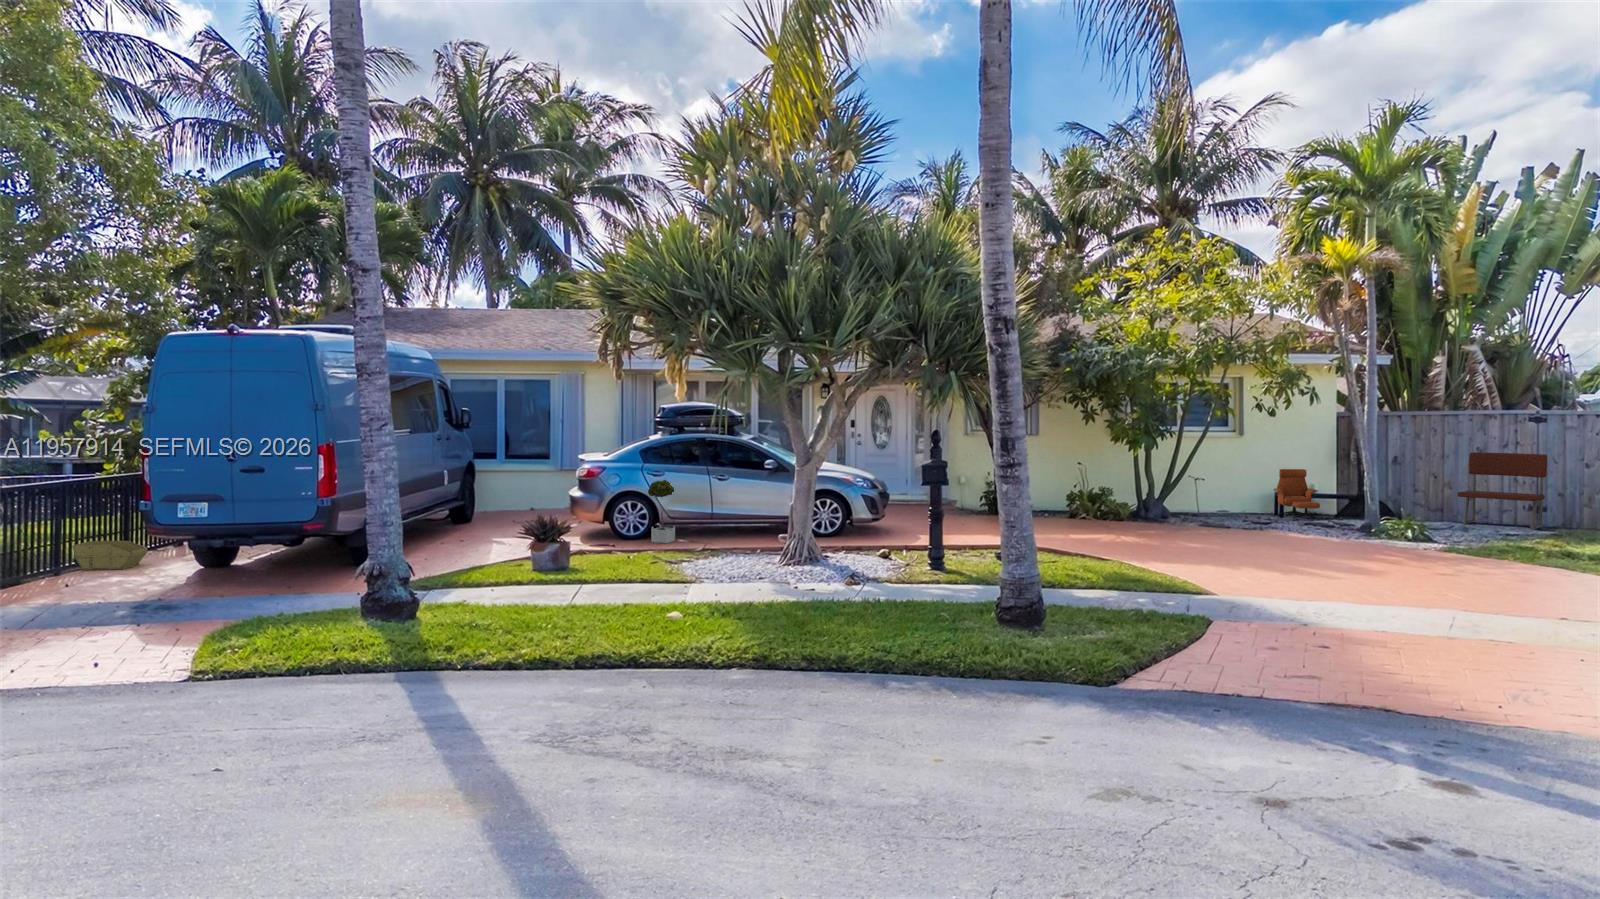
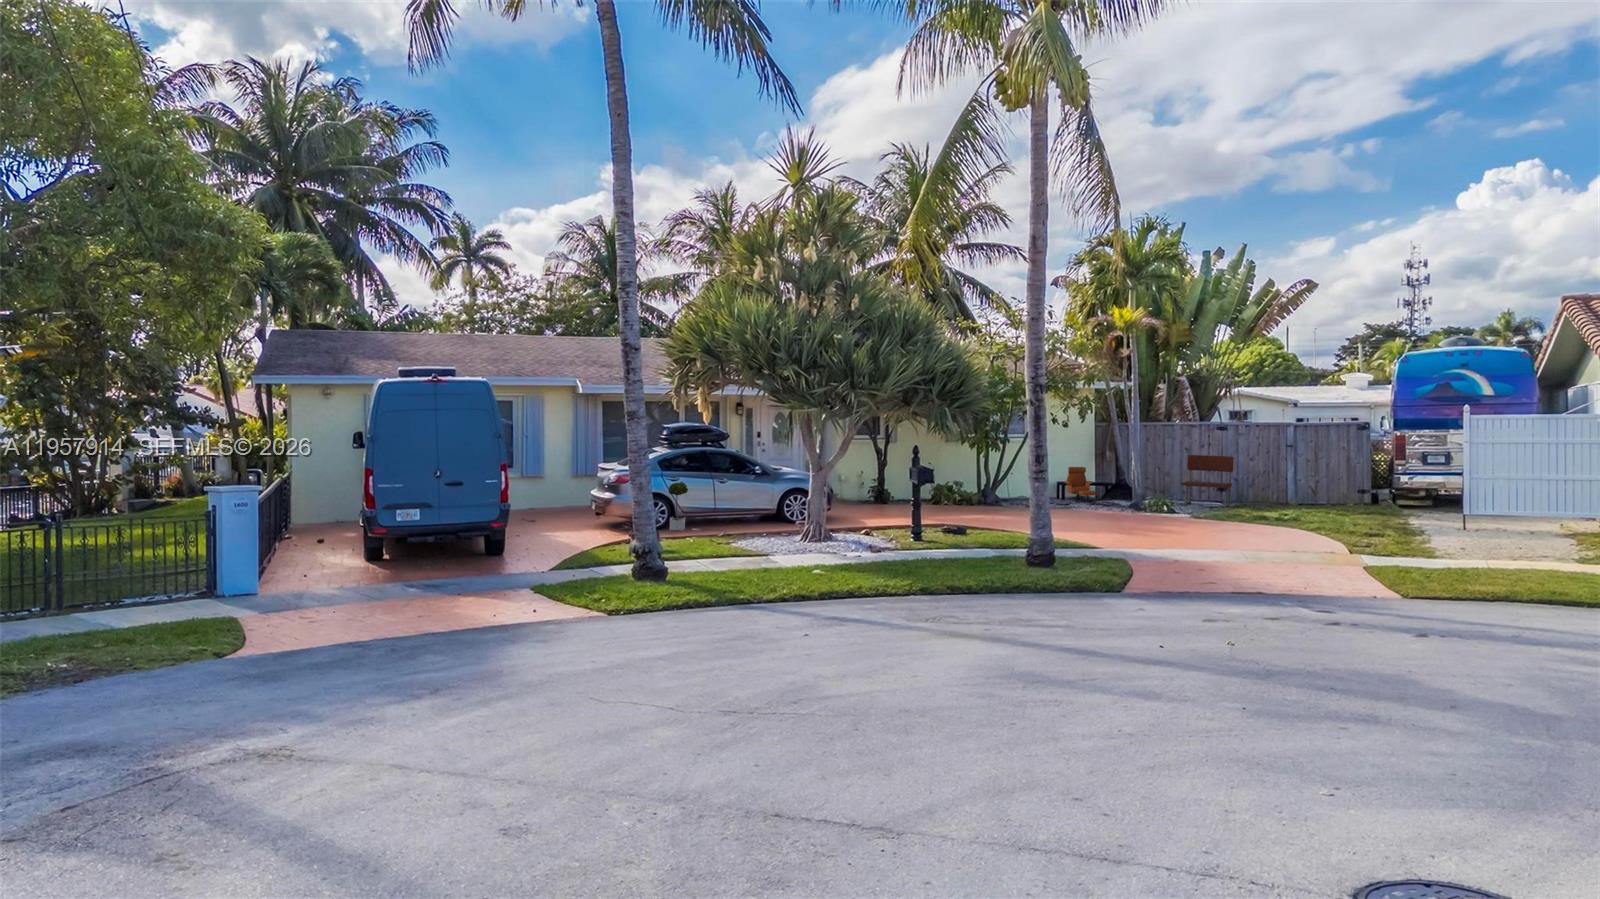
storage bin: present [73,541,148,570] -> none [264,538,312,562]

